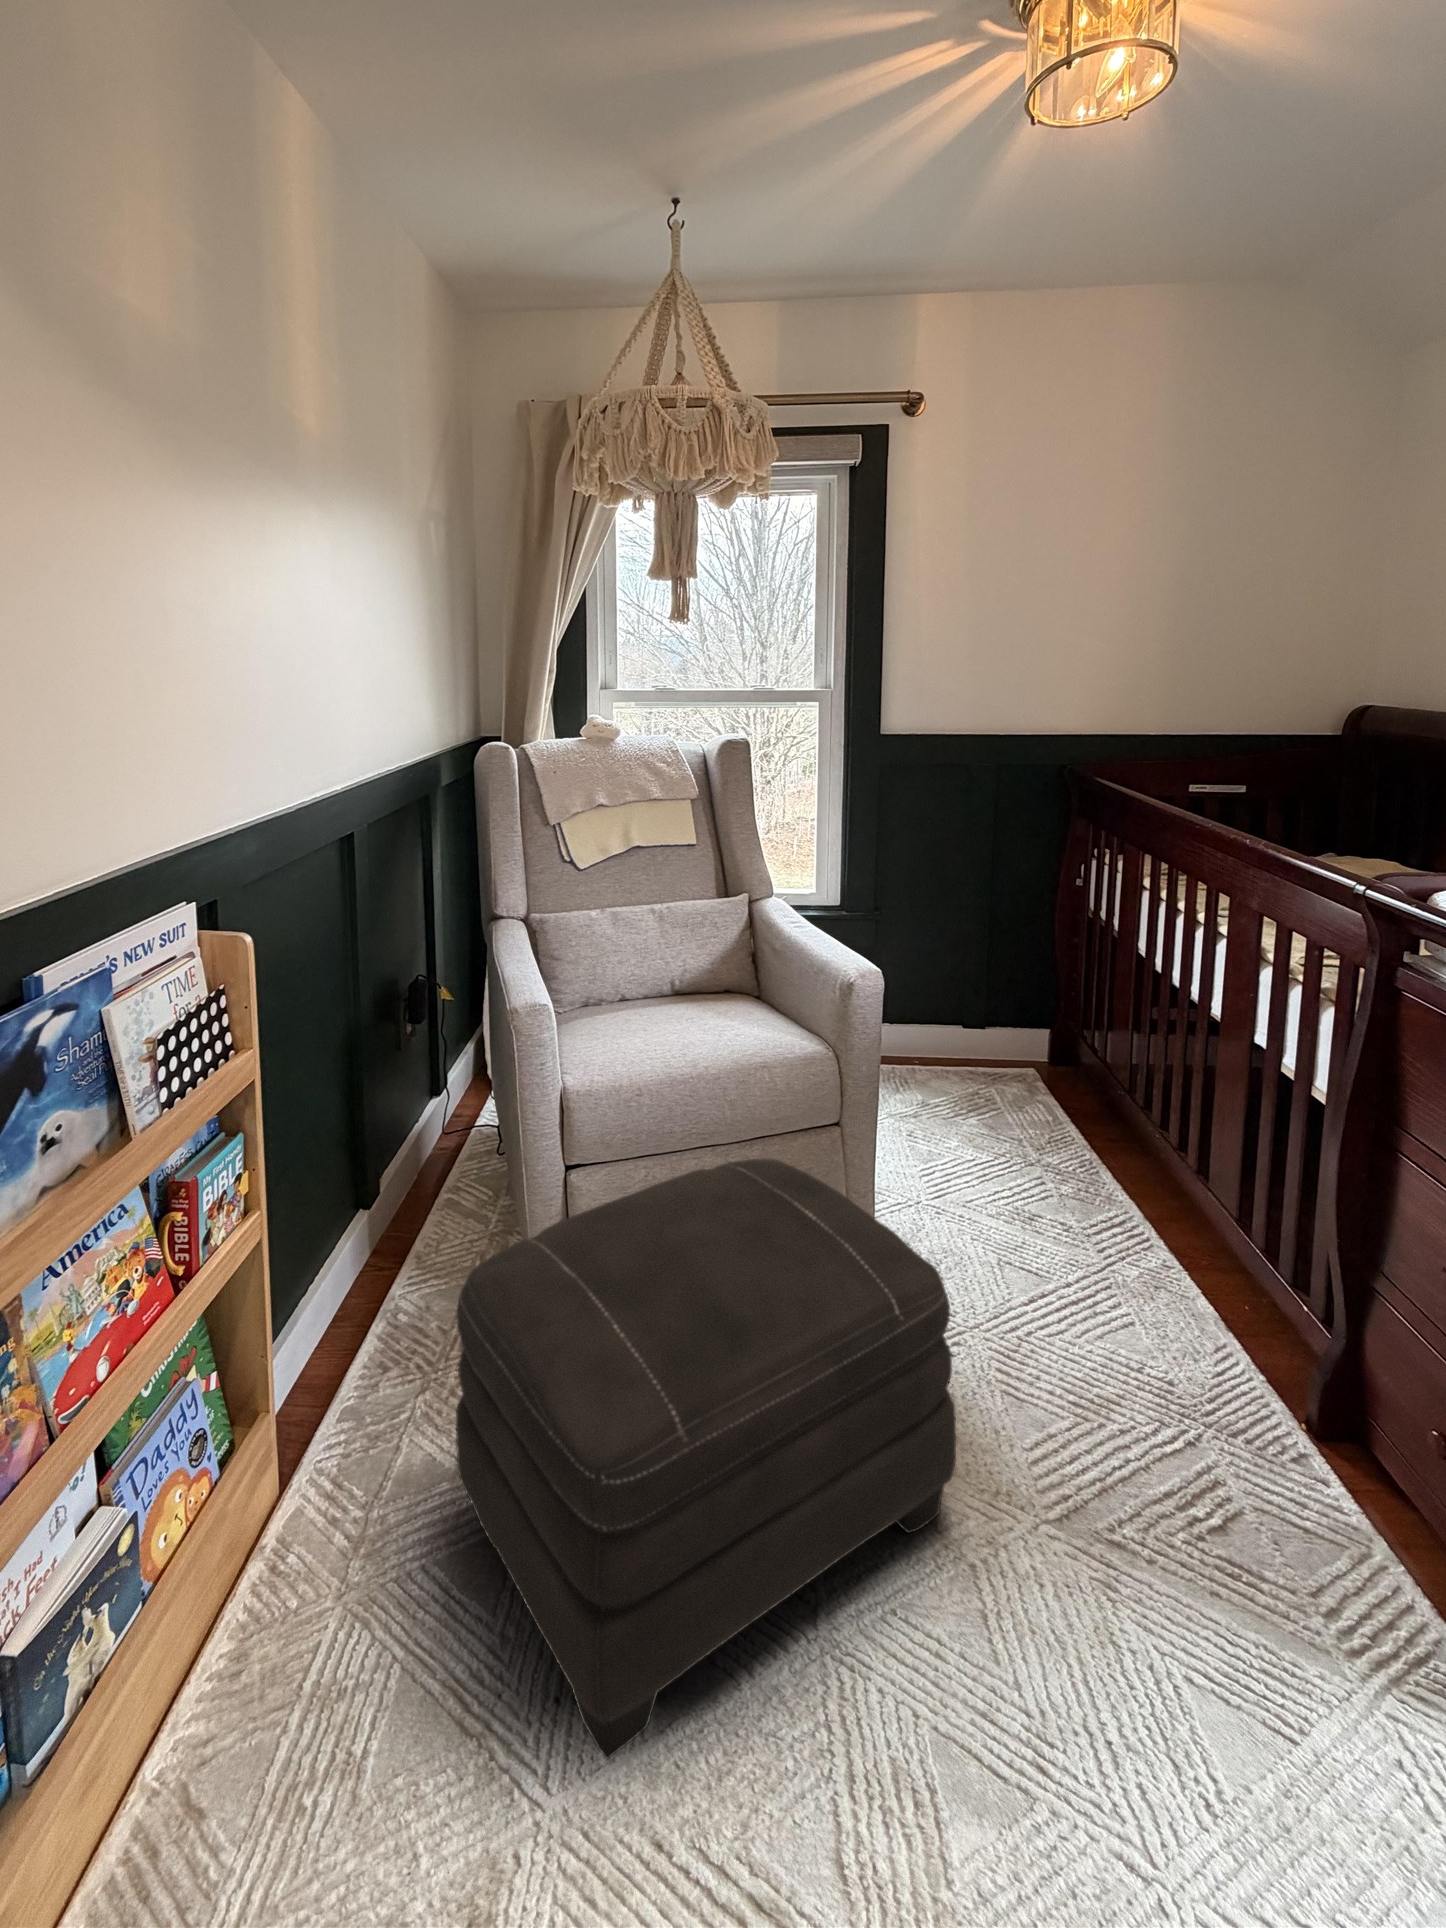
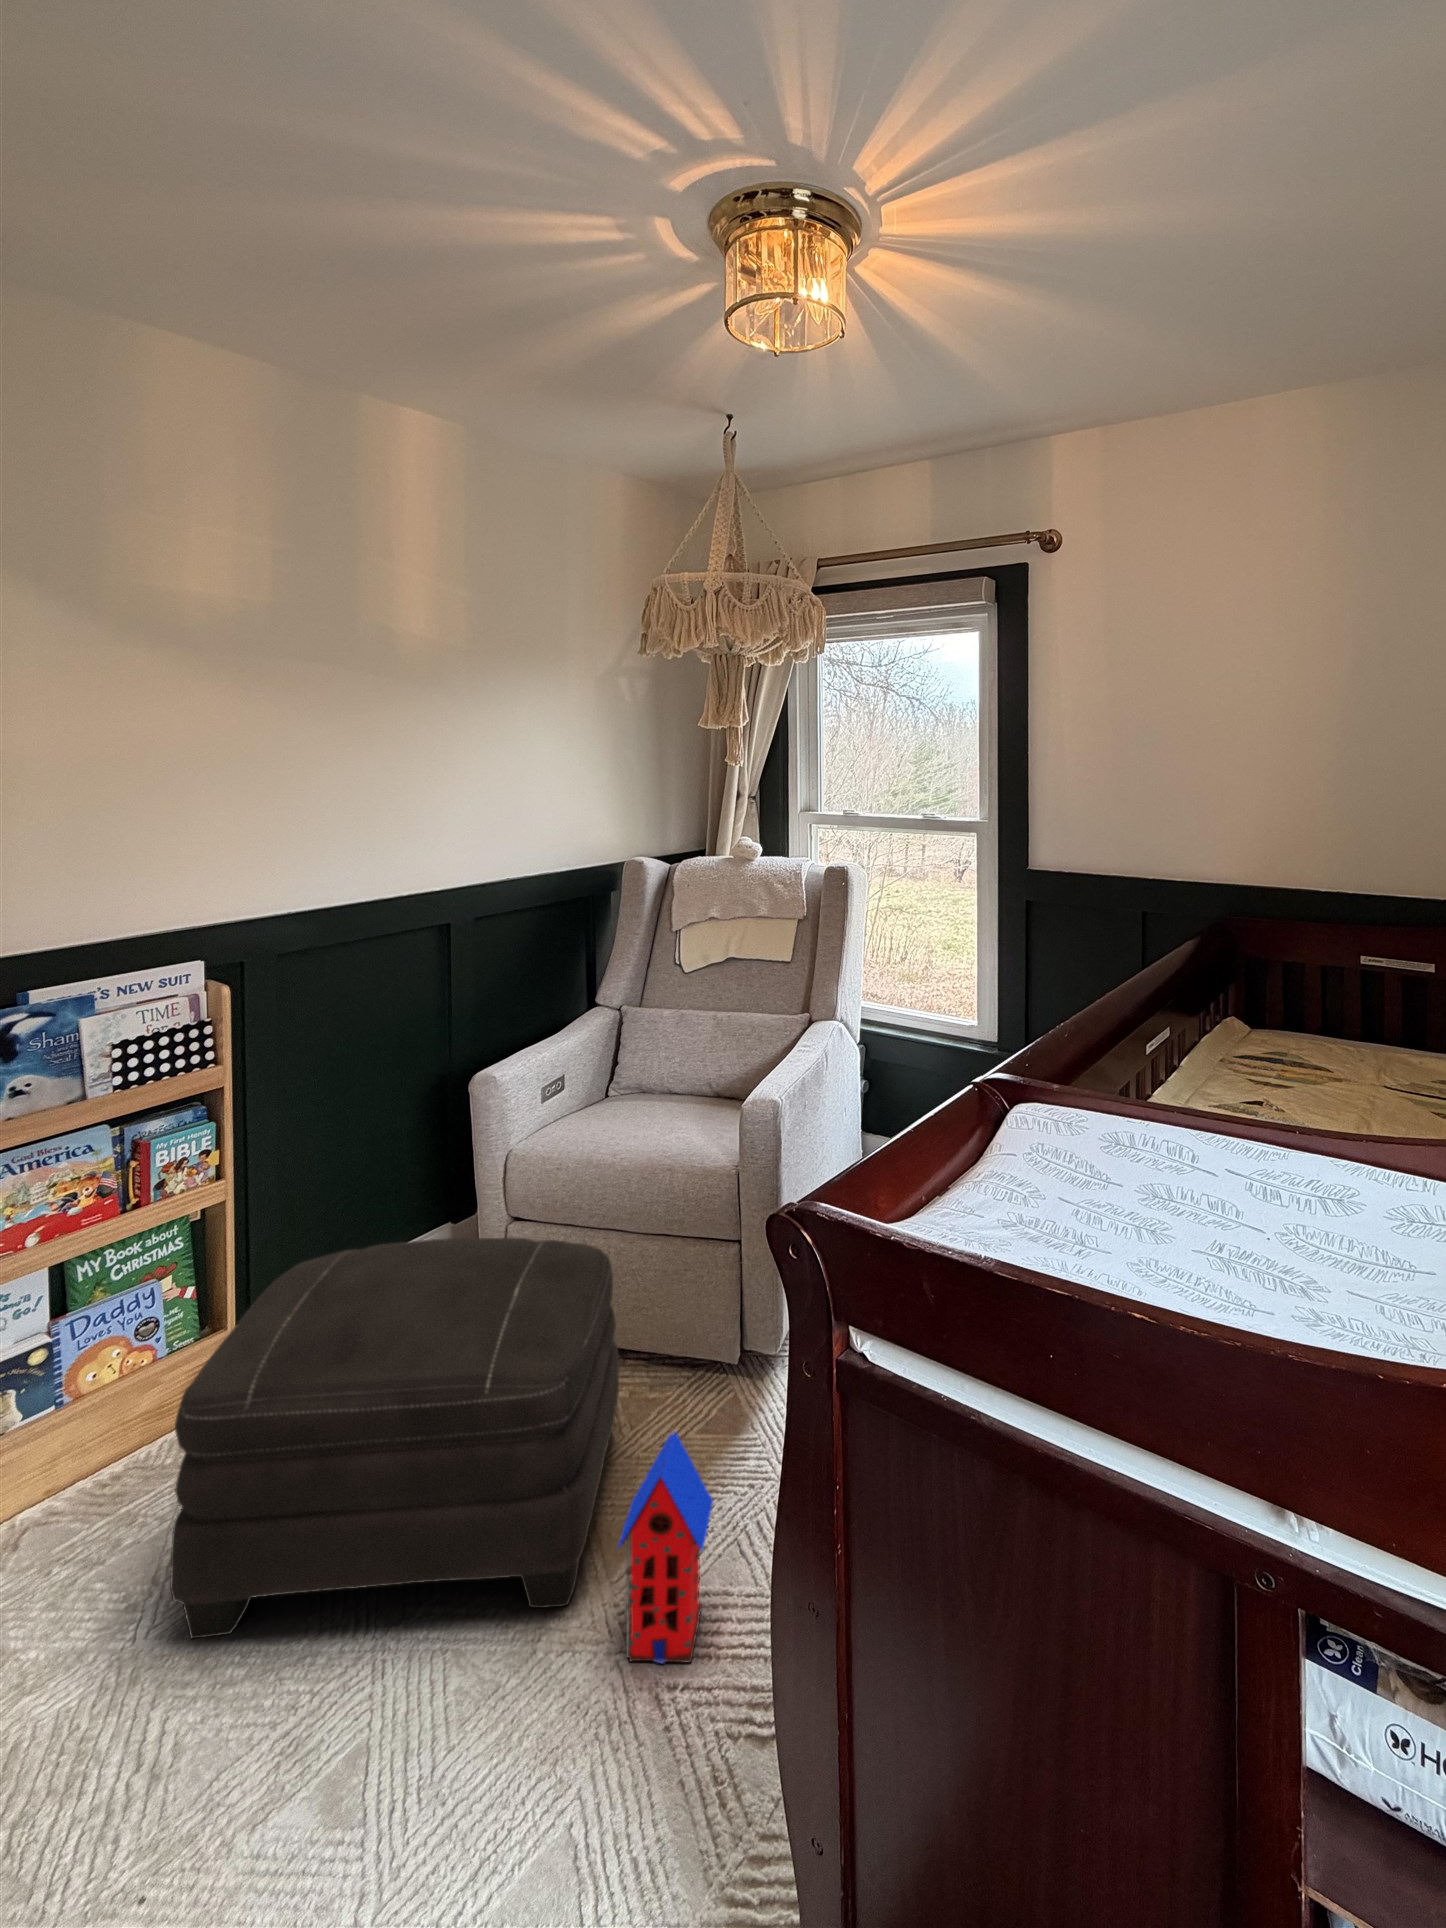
toy house: none [996,1296,1111,1530] -> present [618,1433,713,1663]

